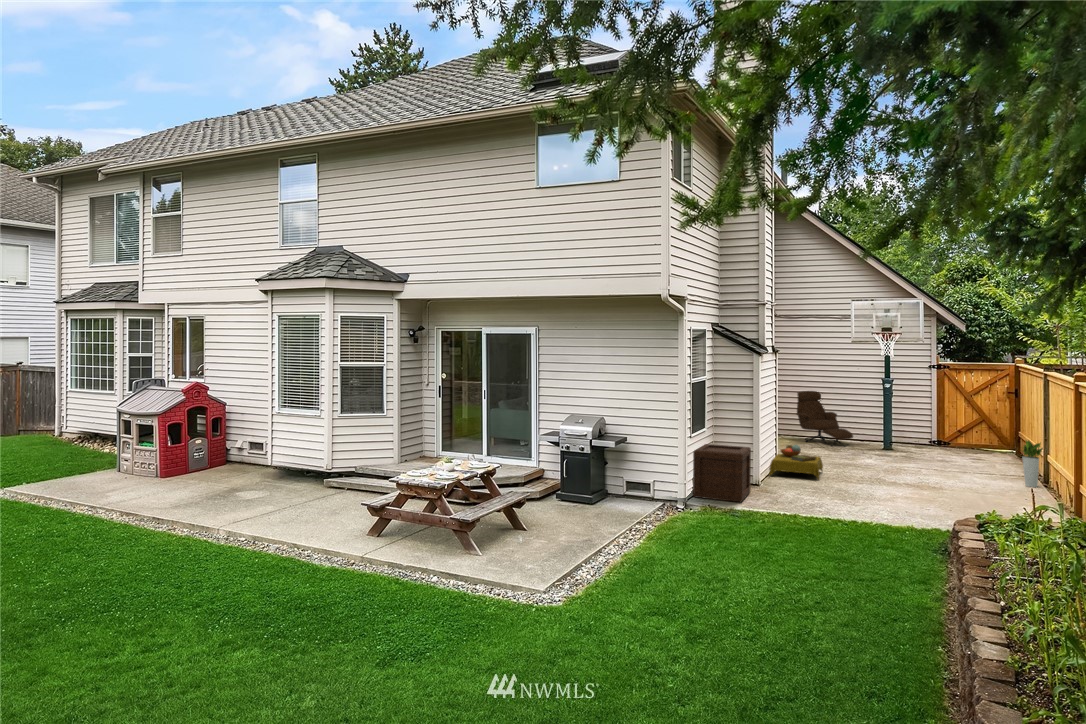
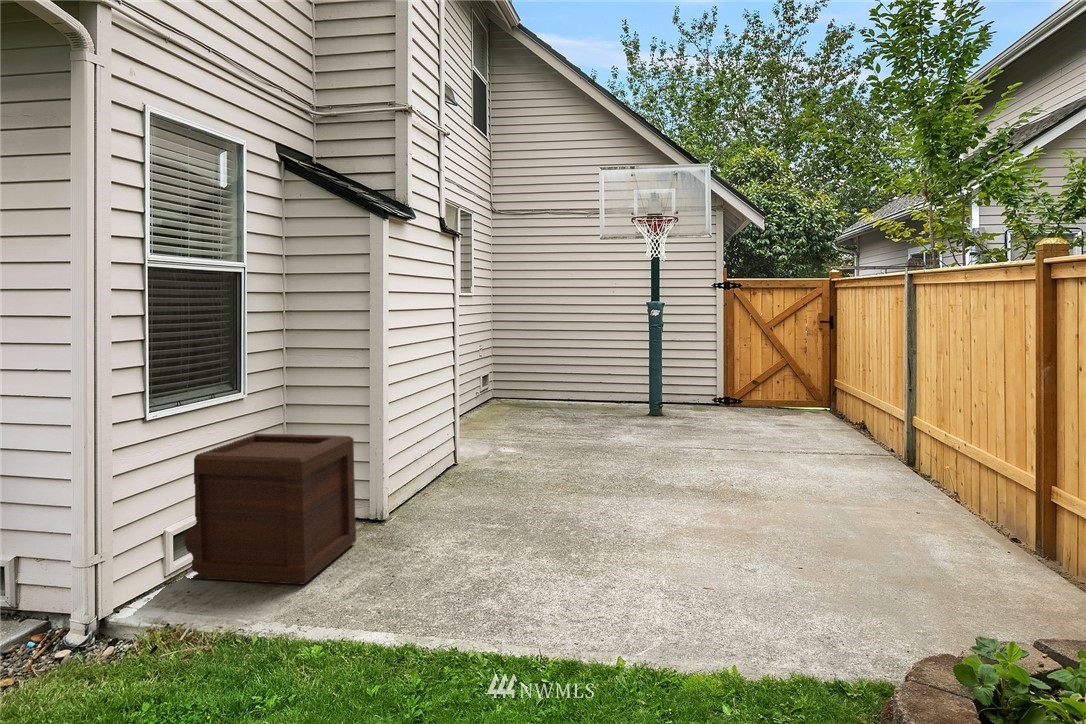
lounge chair: present [797,391,853,446] -> none [522,327,606,415]
planter: present [1022,440,1043,487] -> none [863,390,907,475]
side table: present [769,445,823,480] -> none [432,420,541,491]

